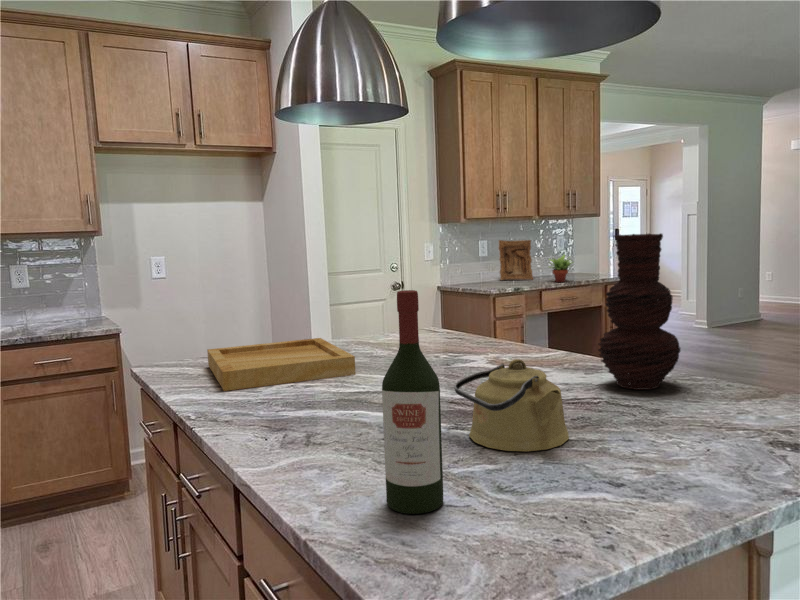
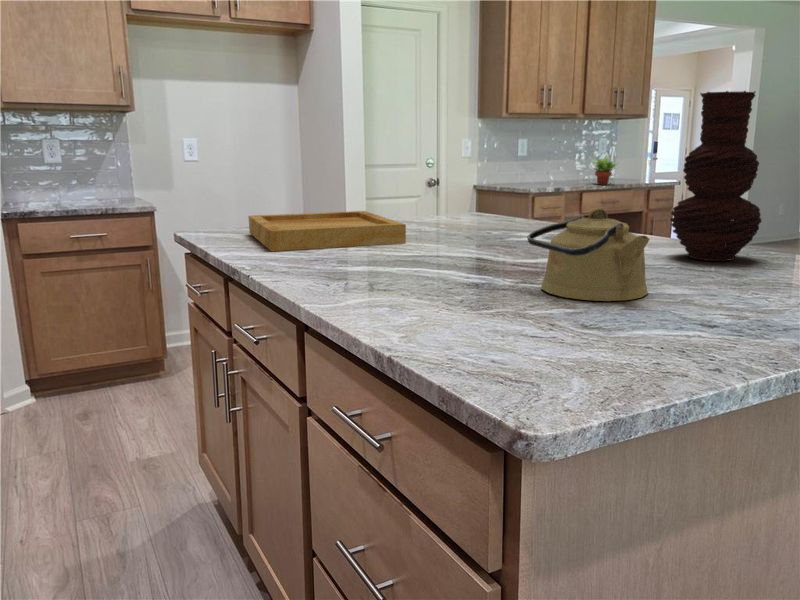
picture frame: present [498,240,533,280] -> none [537,138,574,182]
wine bottle: present [382,290,443,514] -> none [469,102,534,341]

